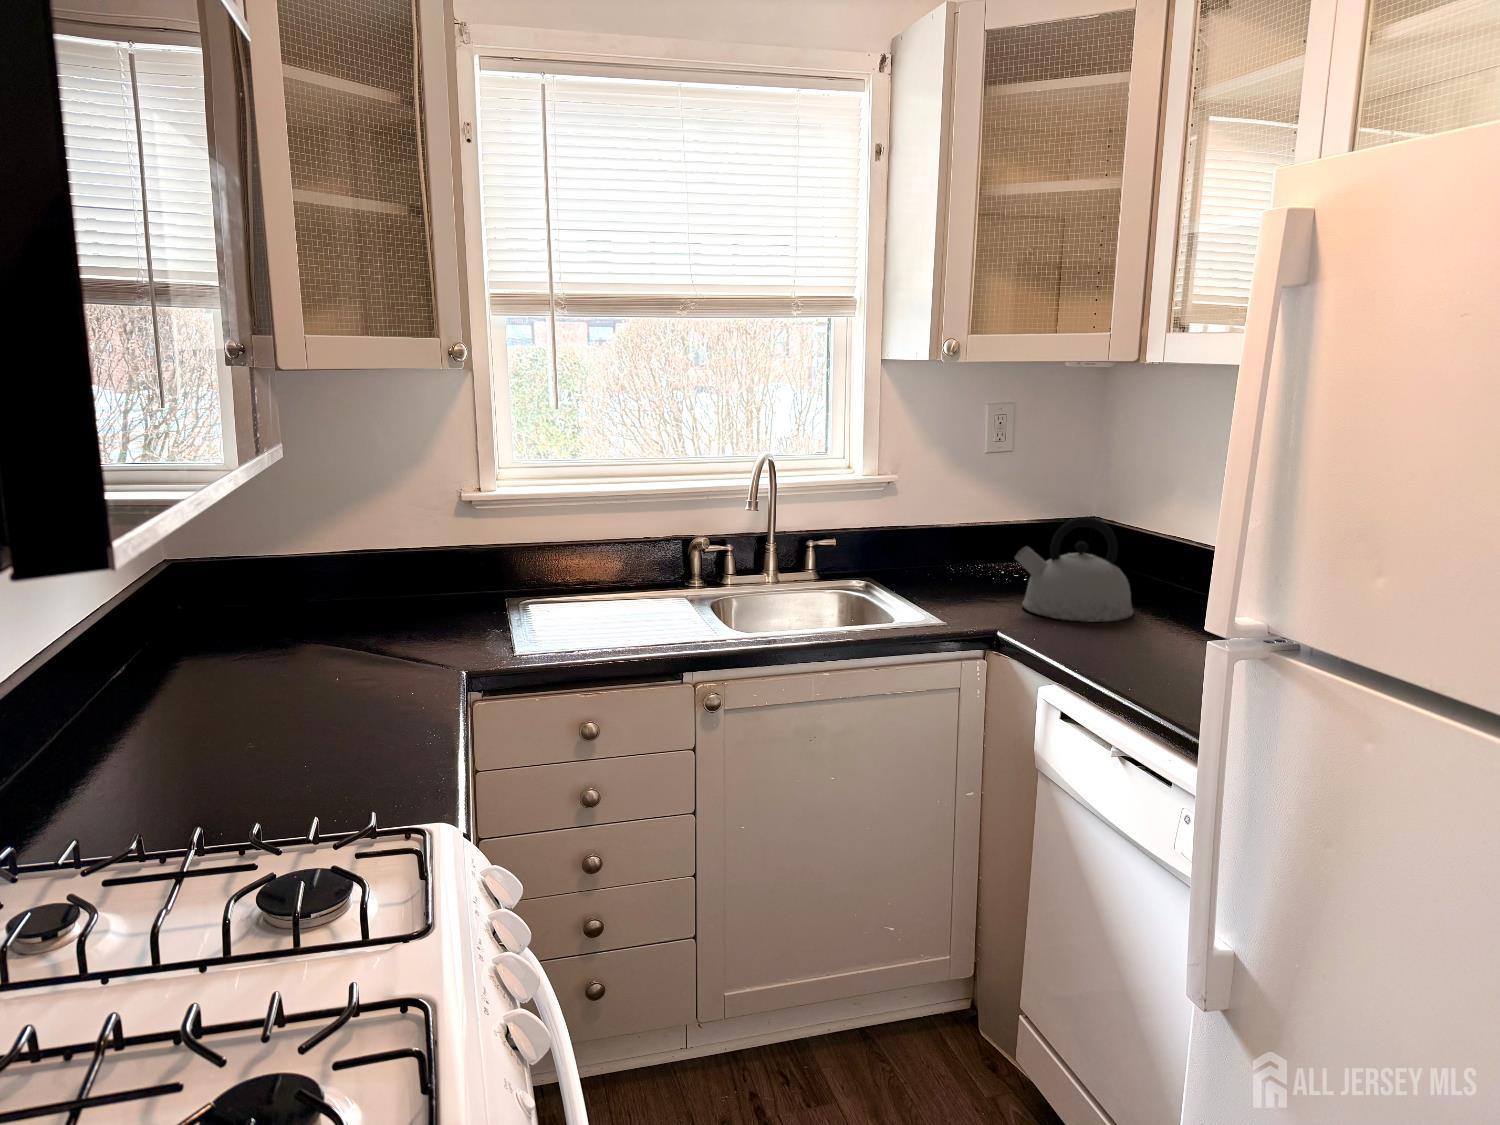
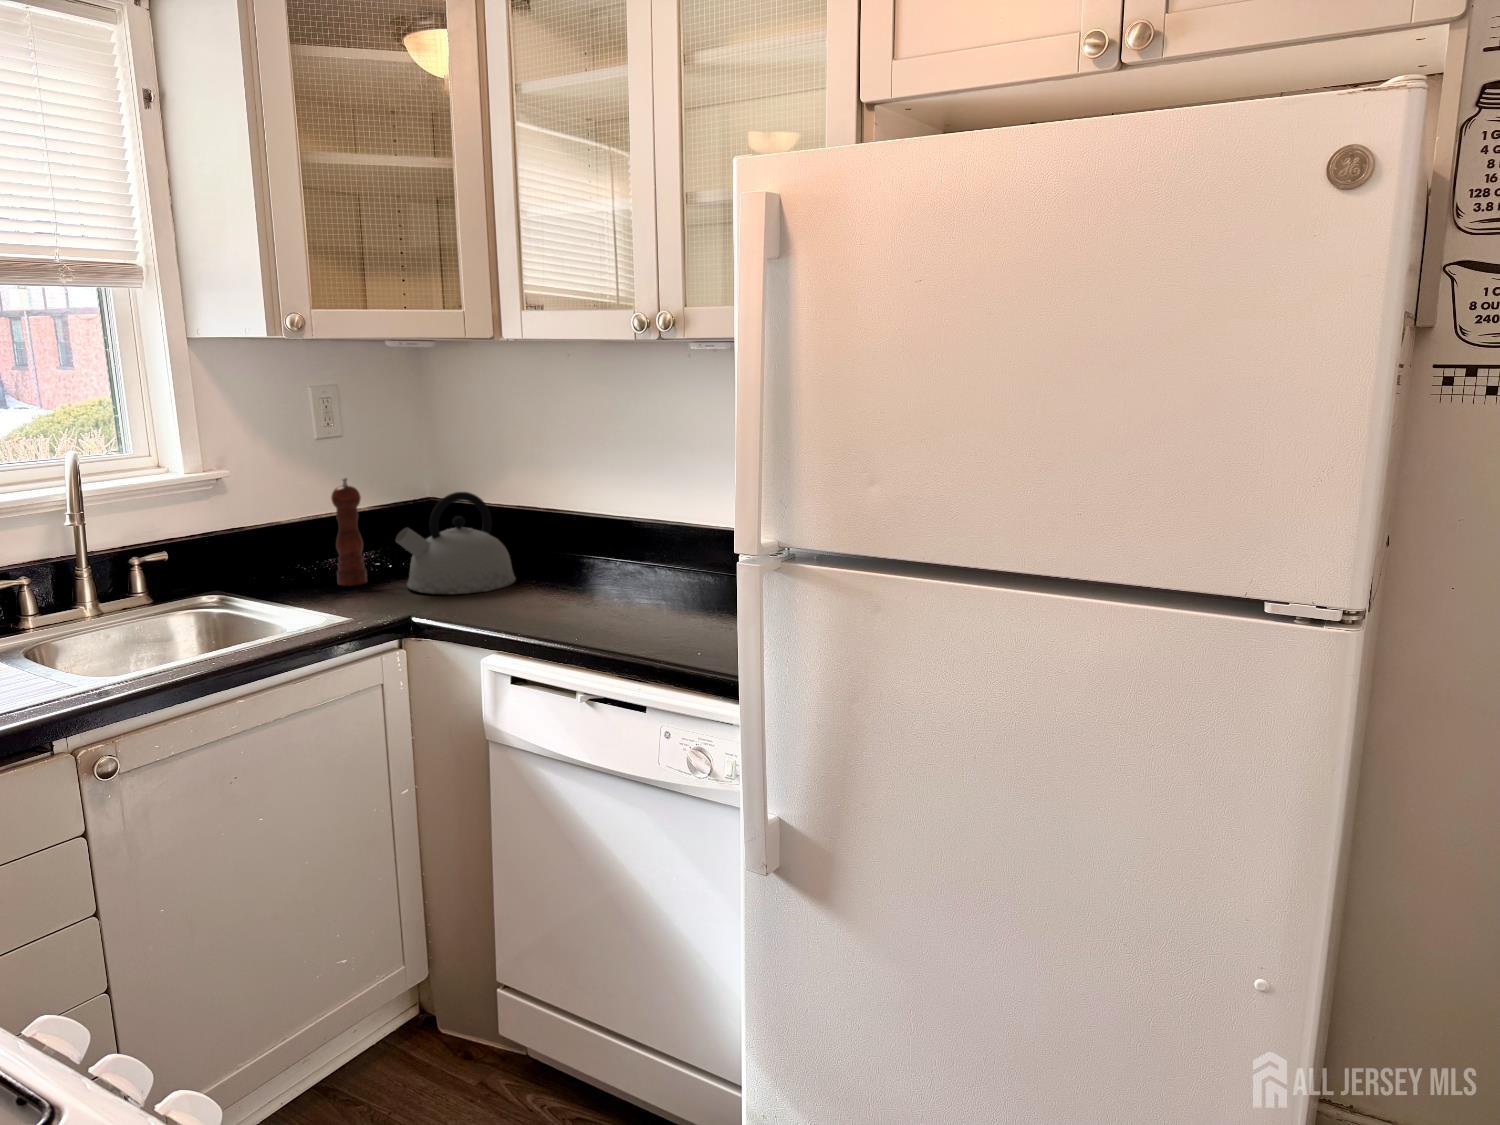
pepper mill: none [970,492,1001,593] -> present [331,478,367,586]

